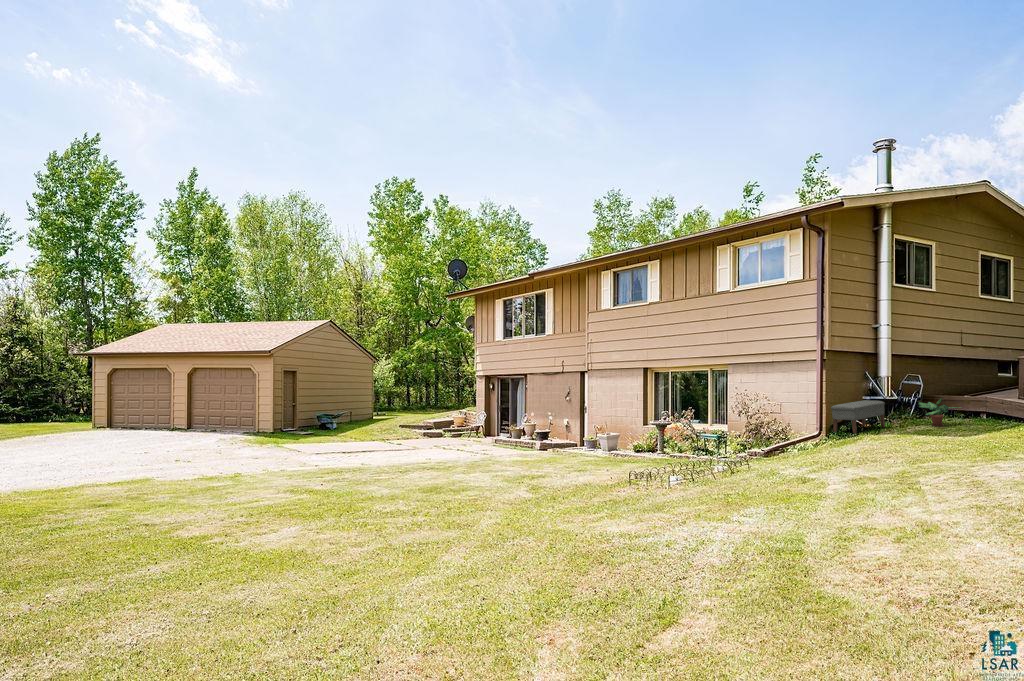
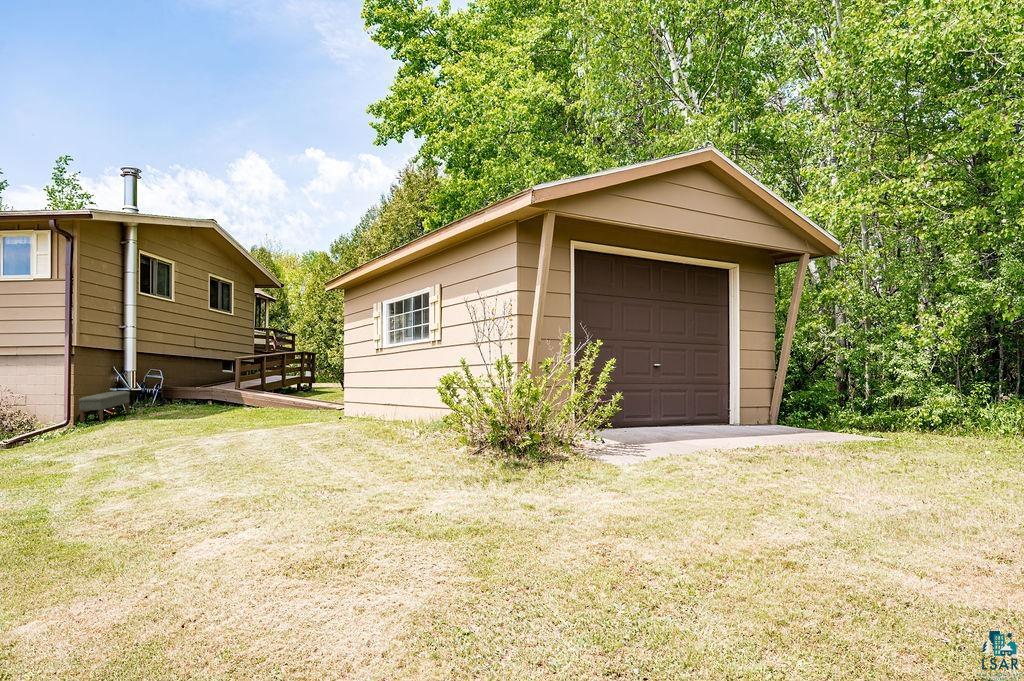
potted plant: present [918,398,958,426] -> none [158,385,193,408]

